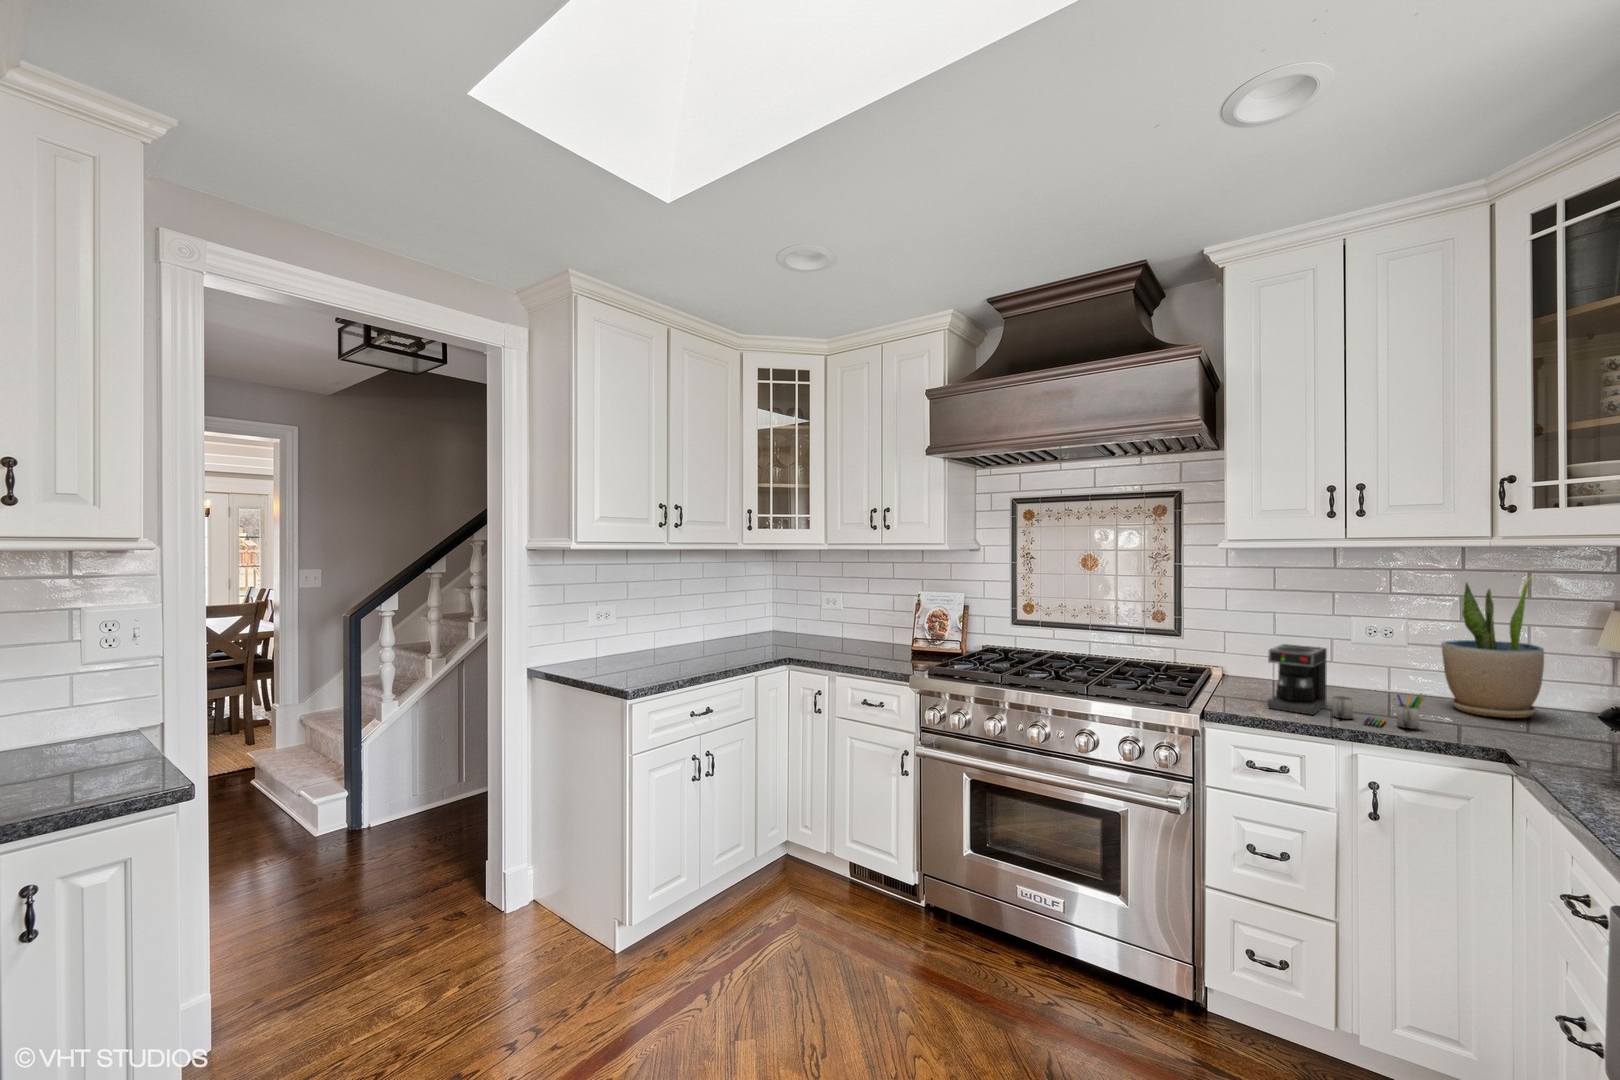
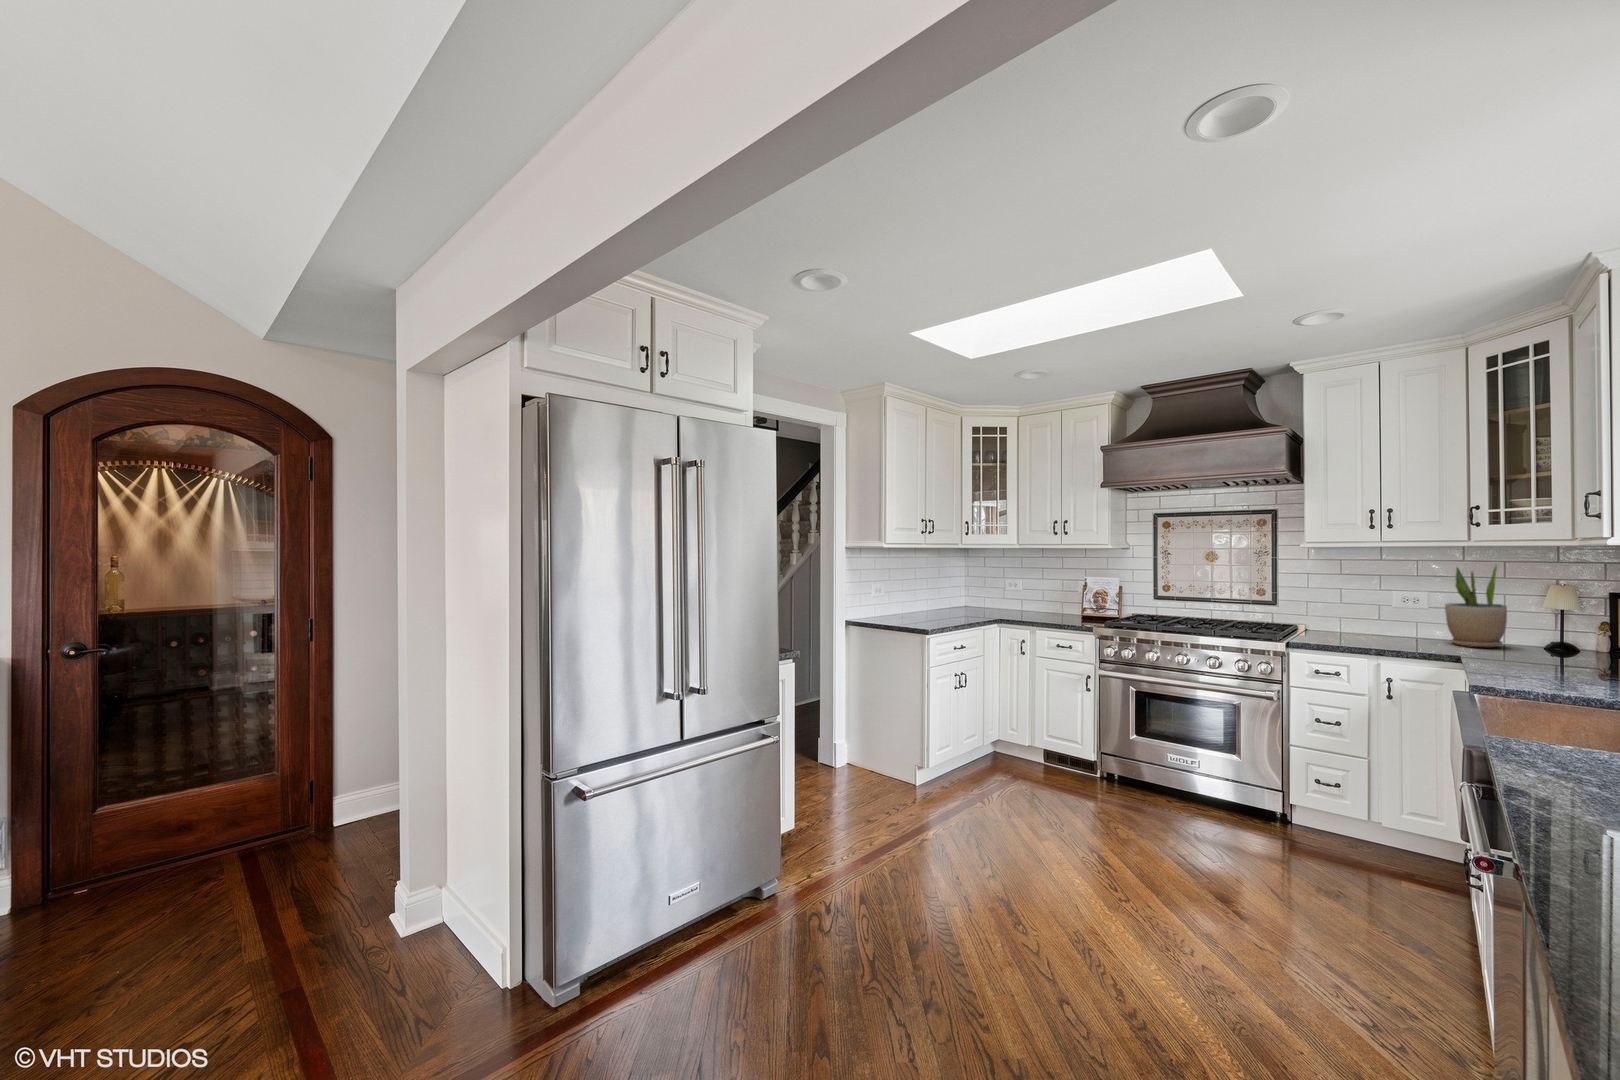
coffee maker: present [1268,644,1425,729] -> none [1330,605,1426,650]

